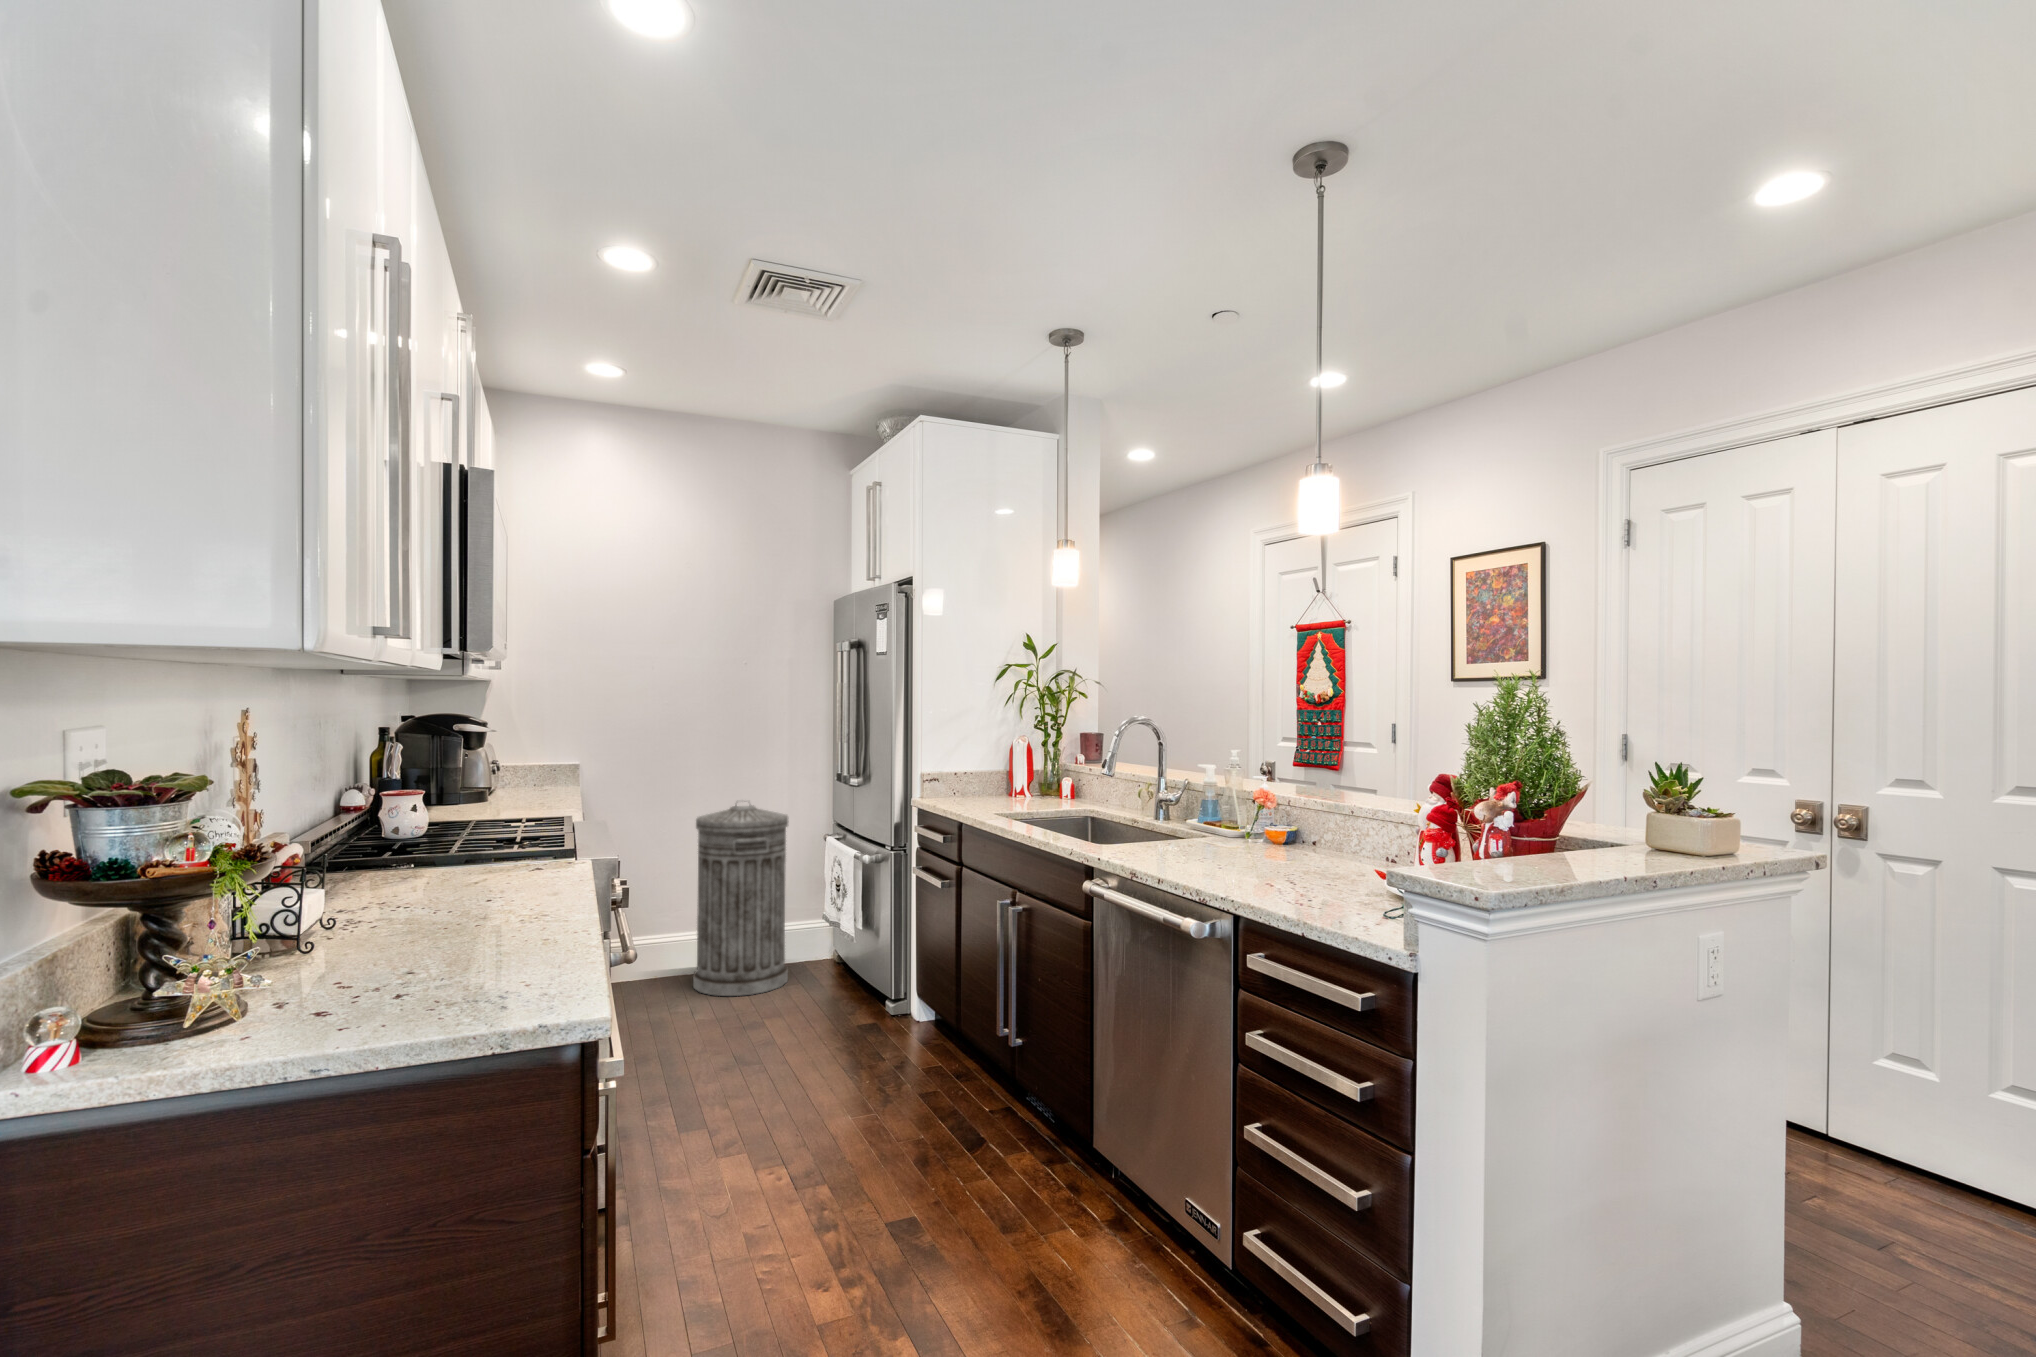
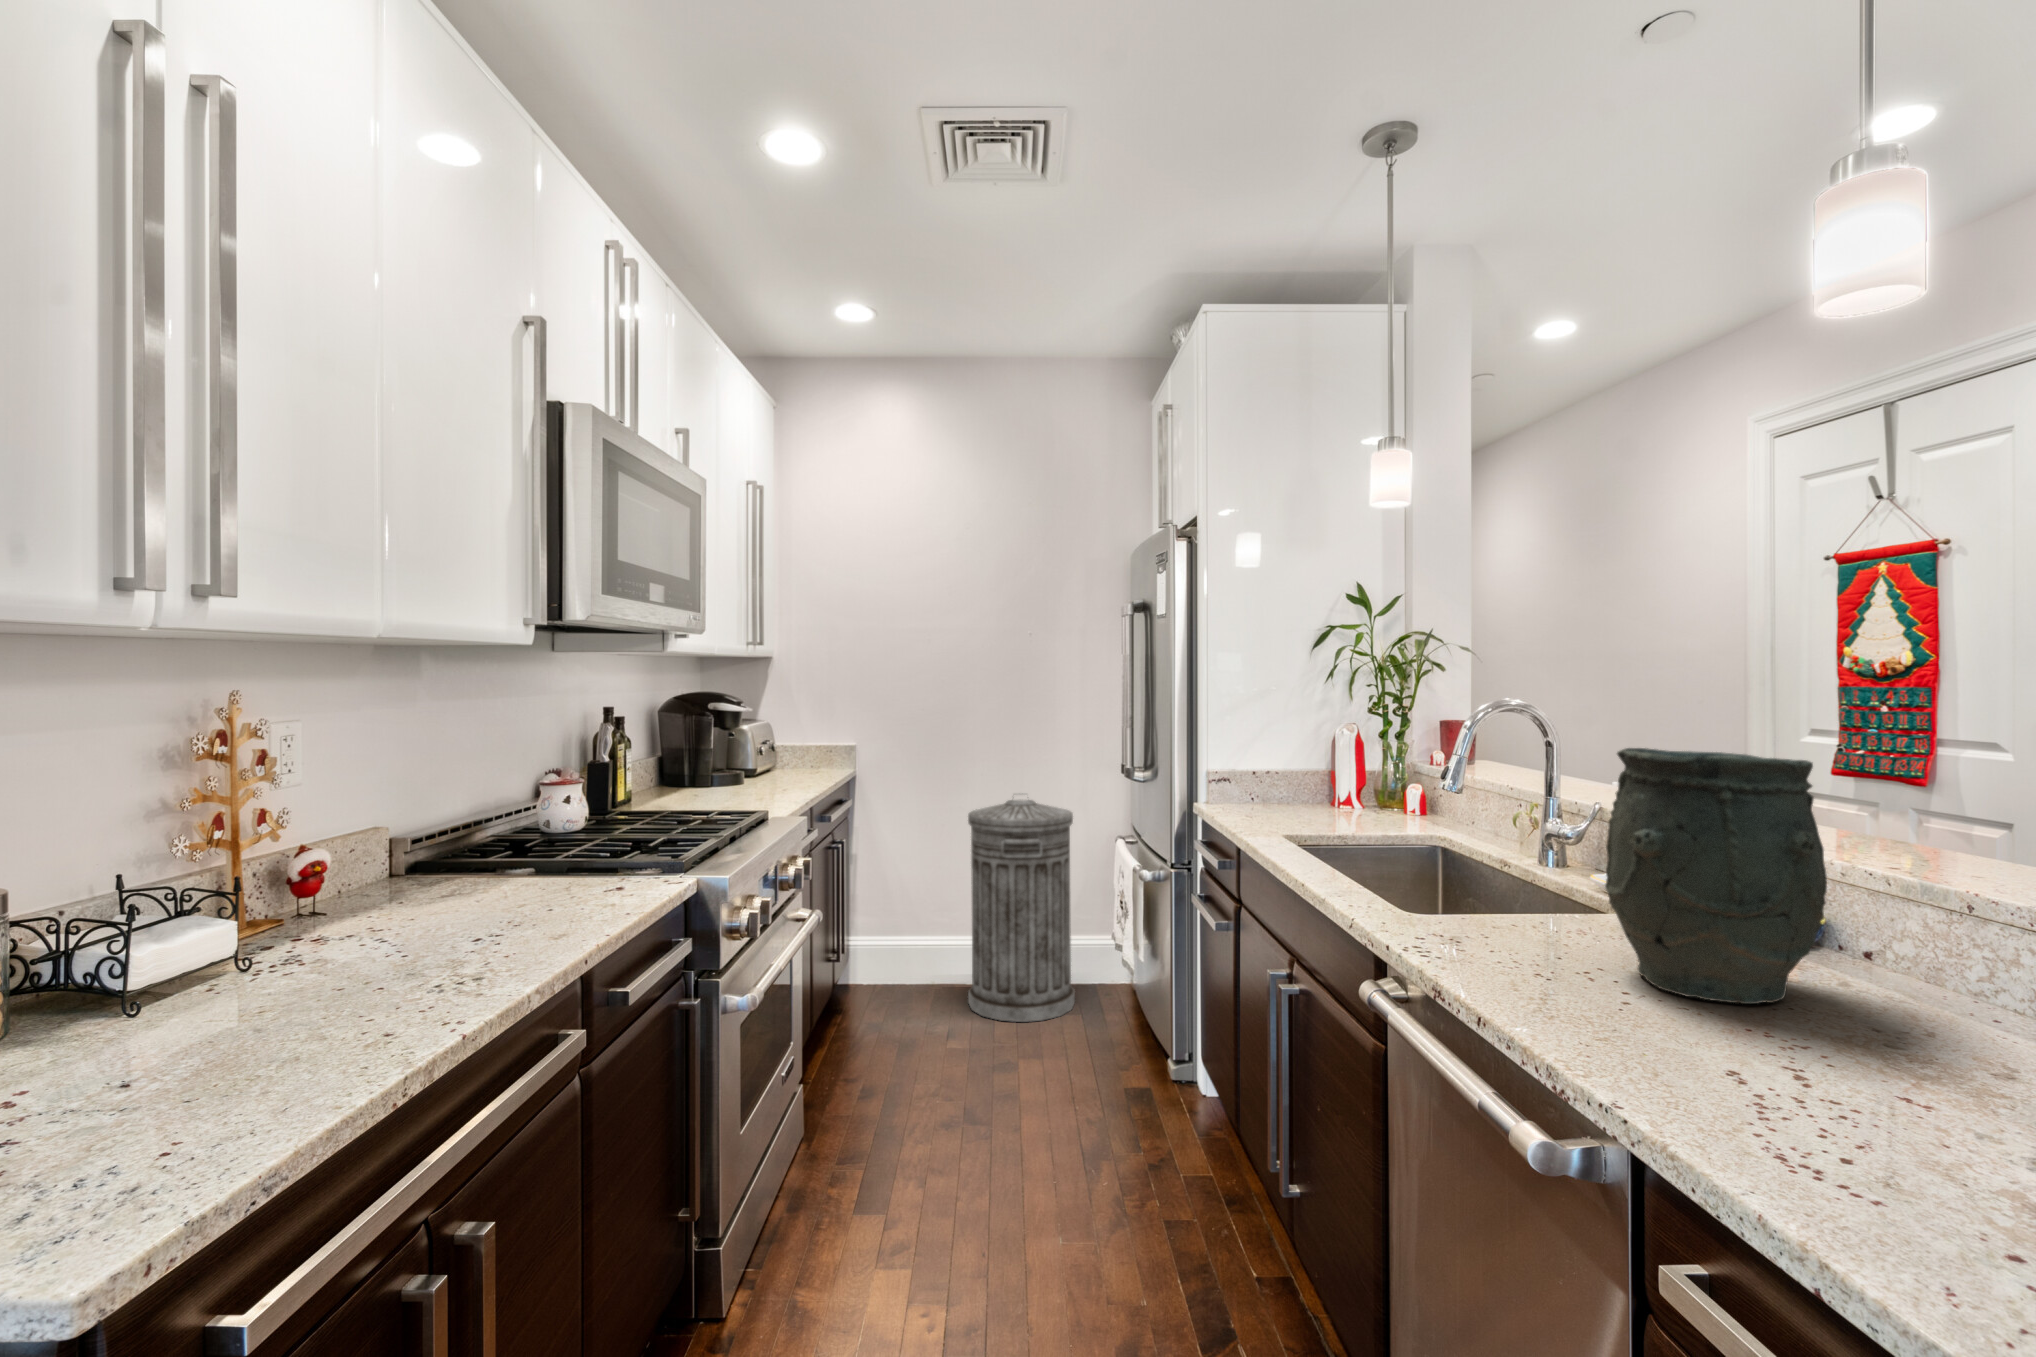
vase: none [1209,742,1300,863] -> present [1605,748,1827,1004]

